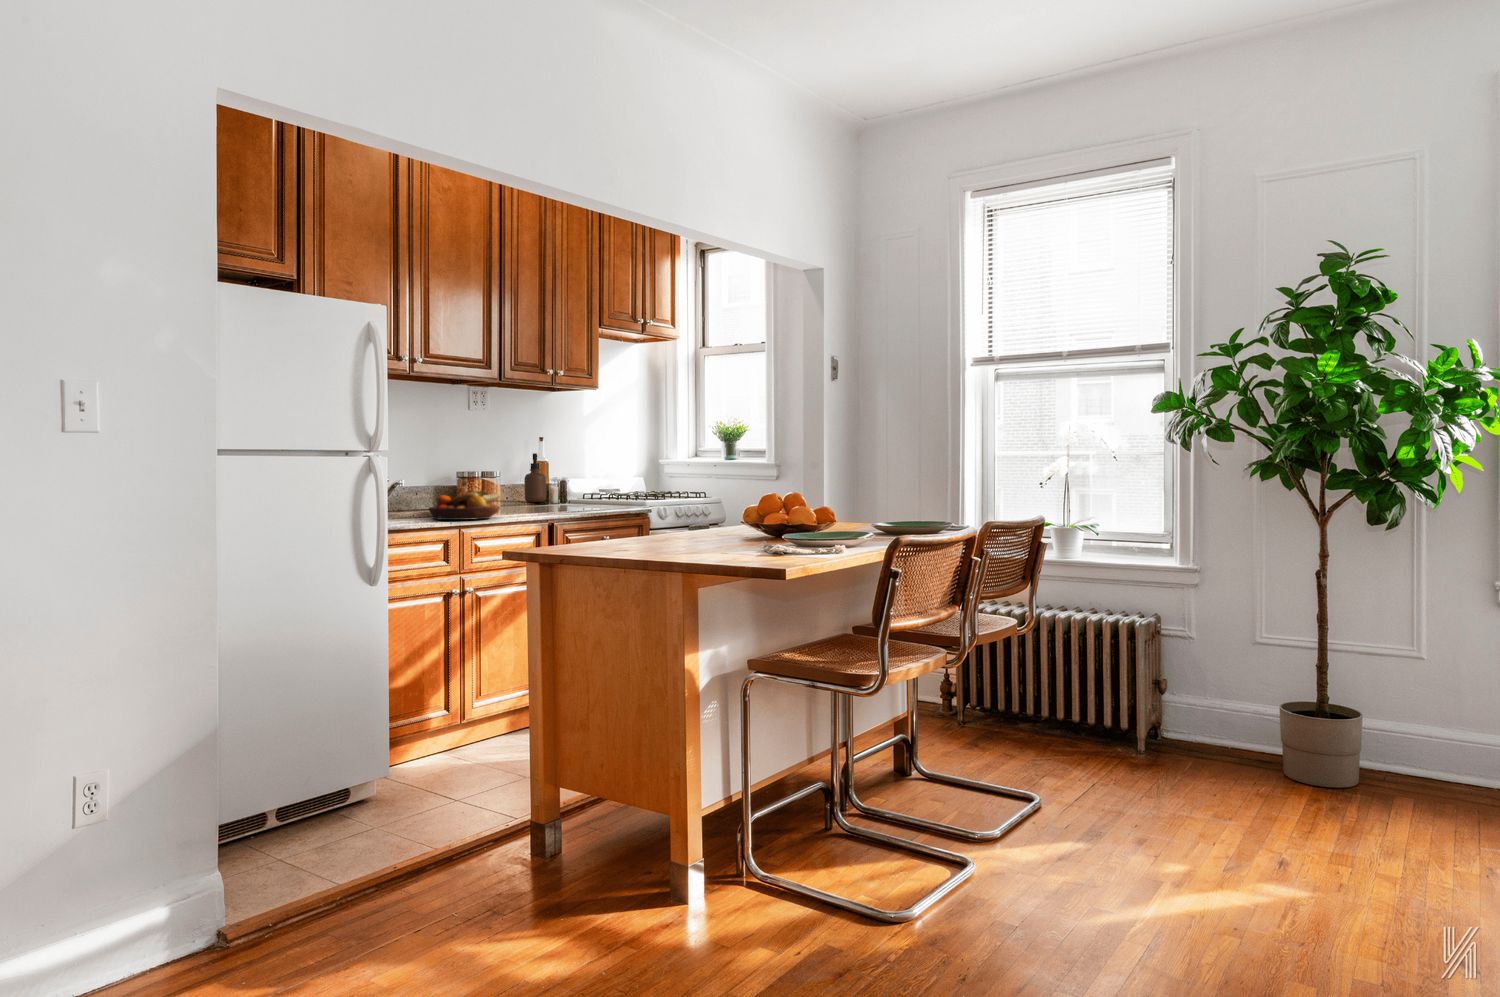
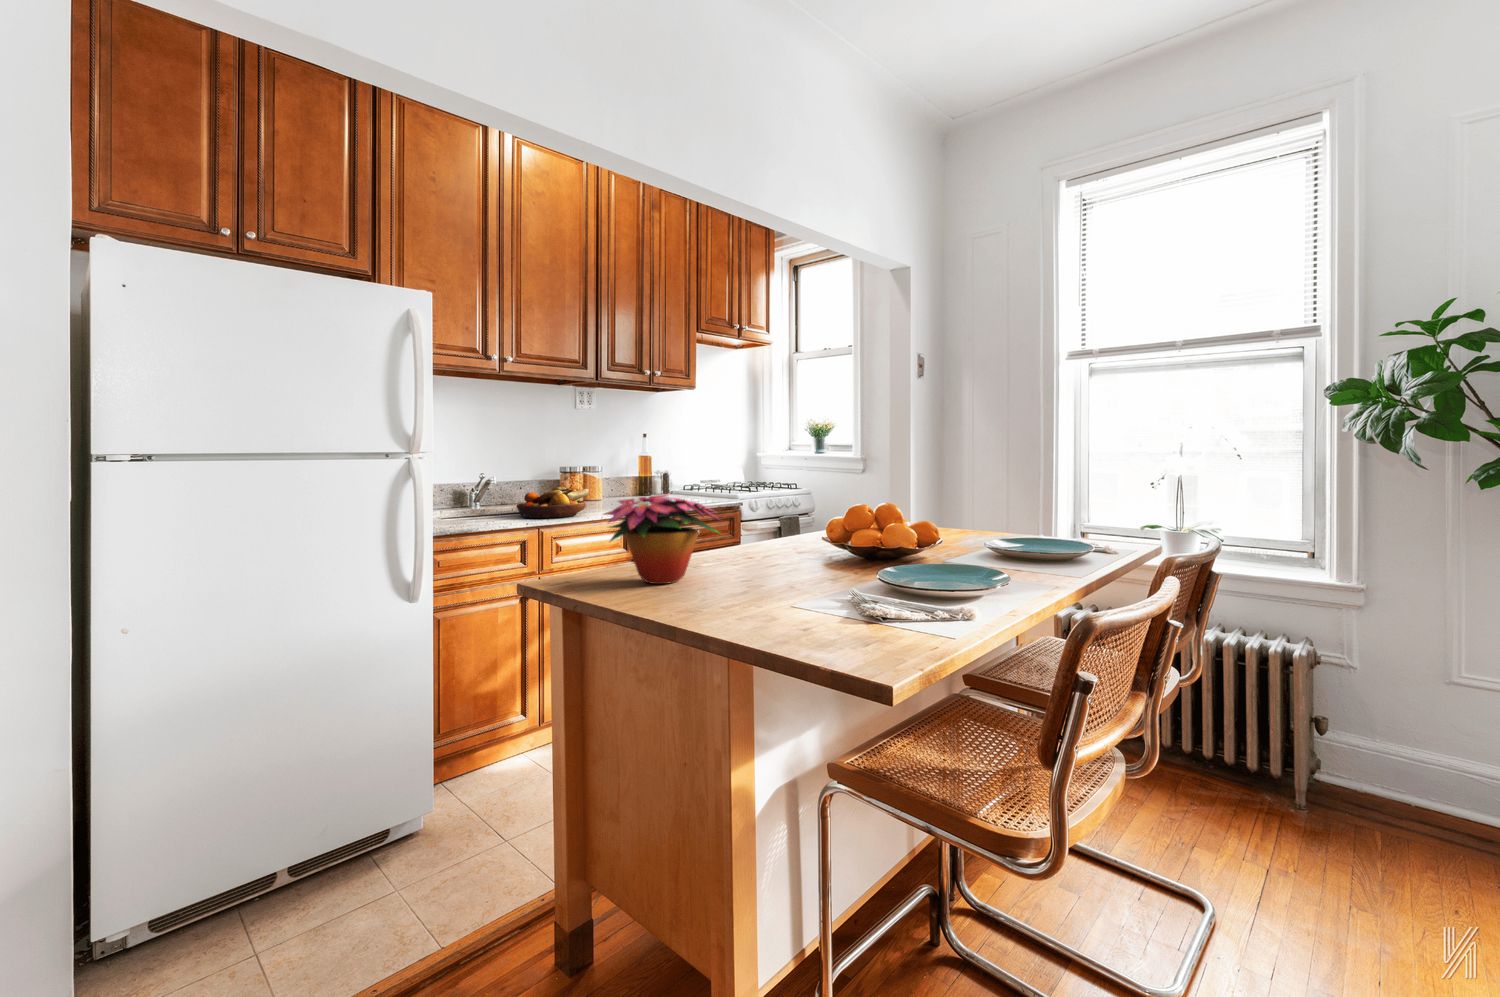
soap dispenser: present [524,453,546,502] -> none [628,449,648,493]
flower arrangement: none [571,480,674,551] -> present [605,494,721,584]

